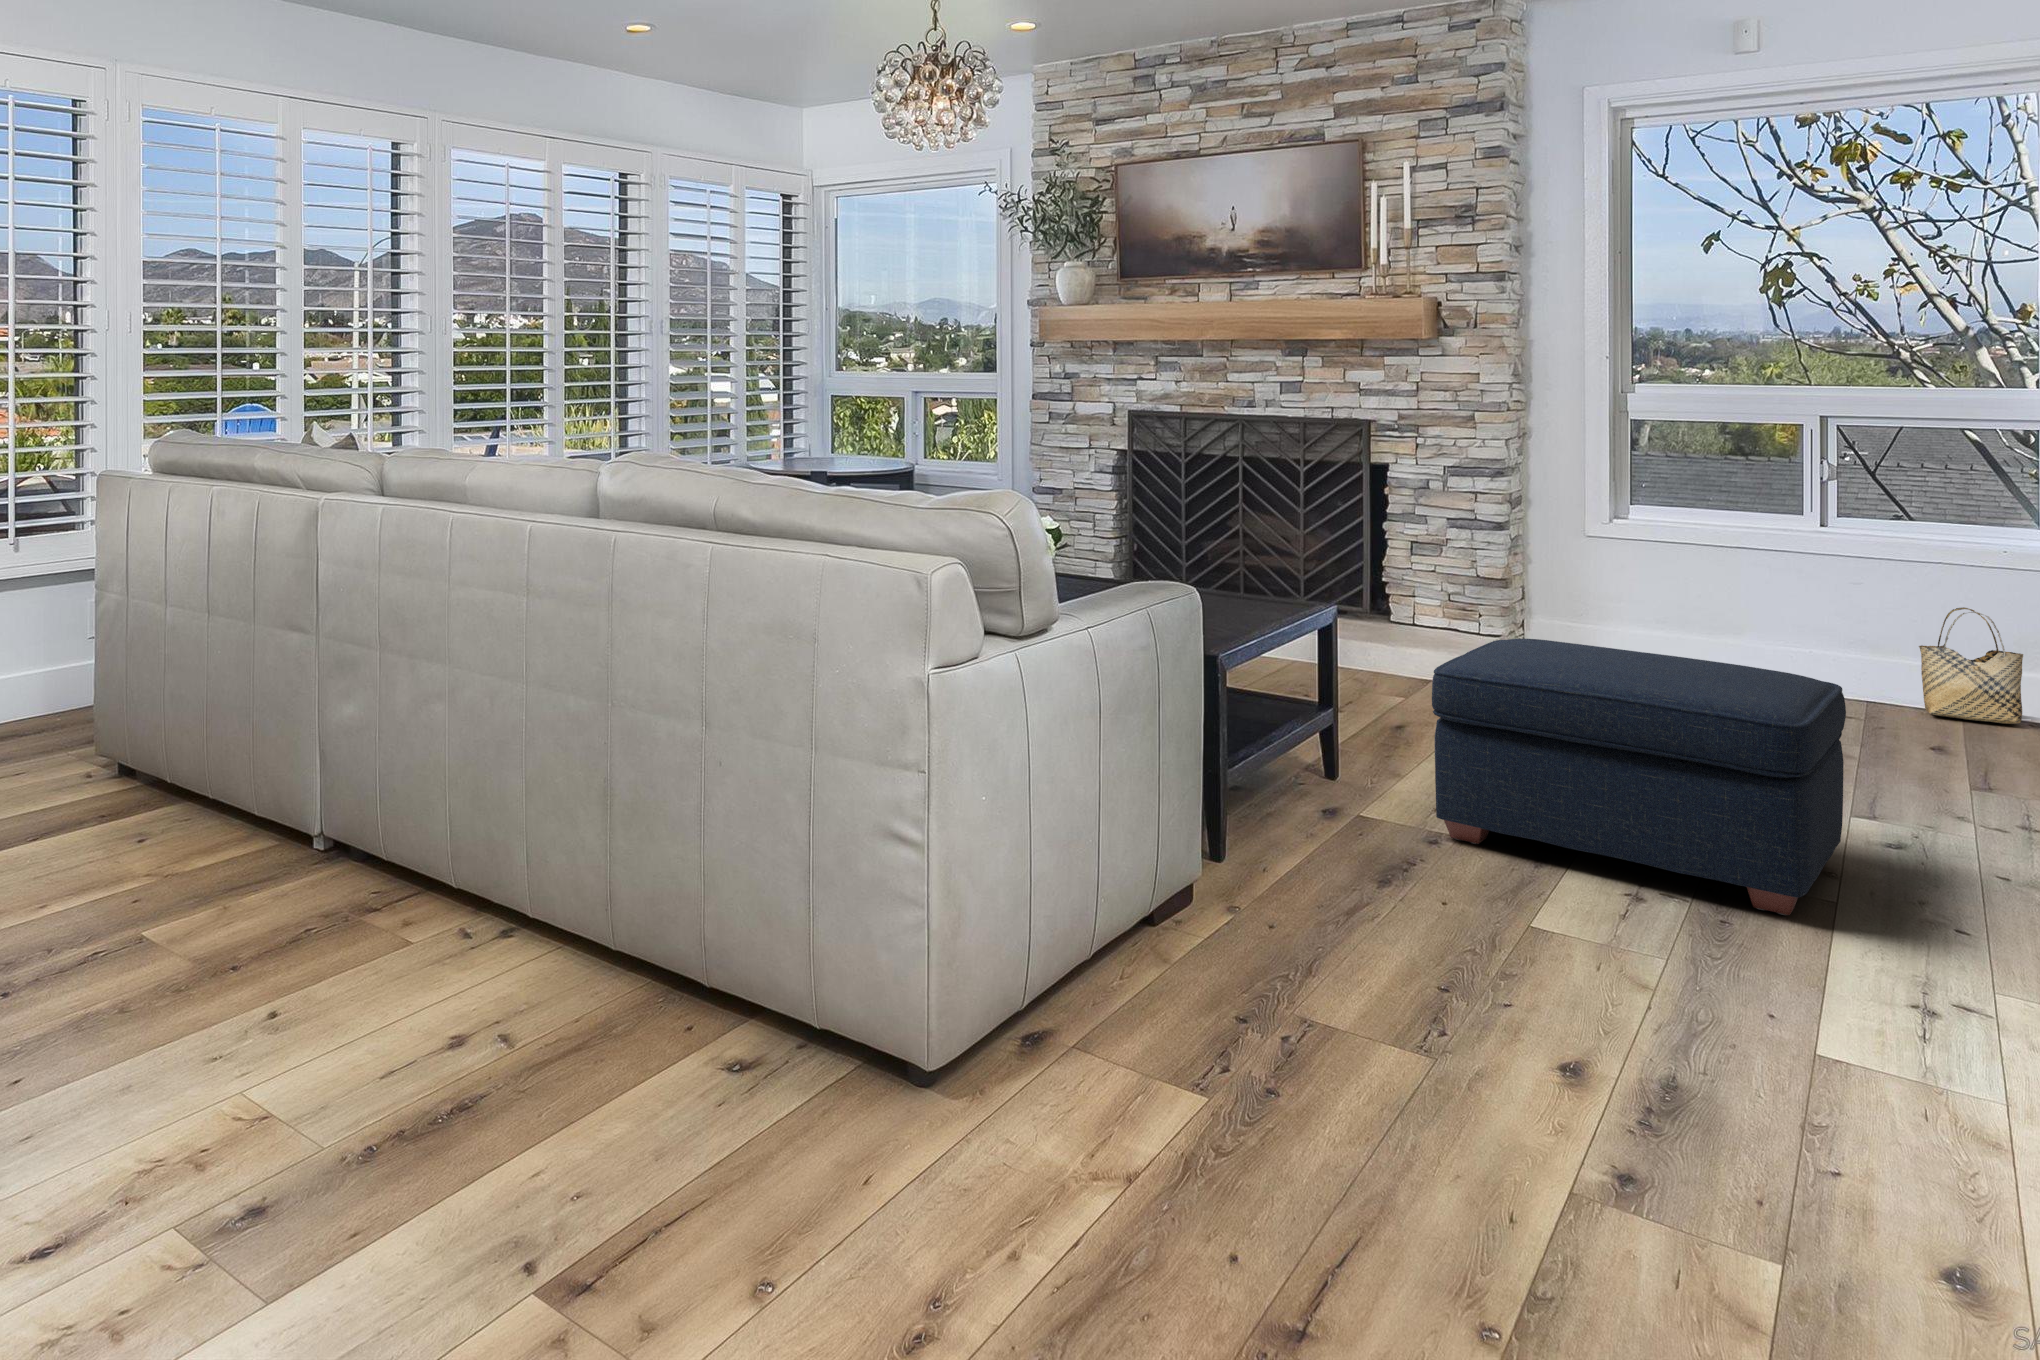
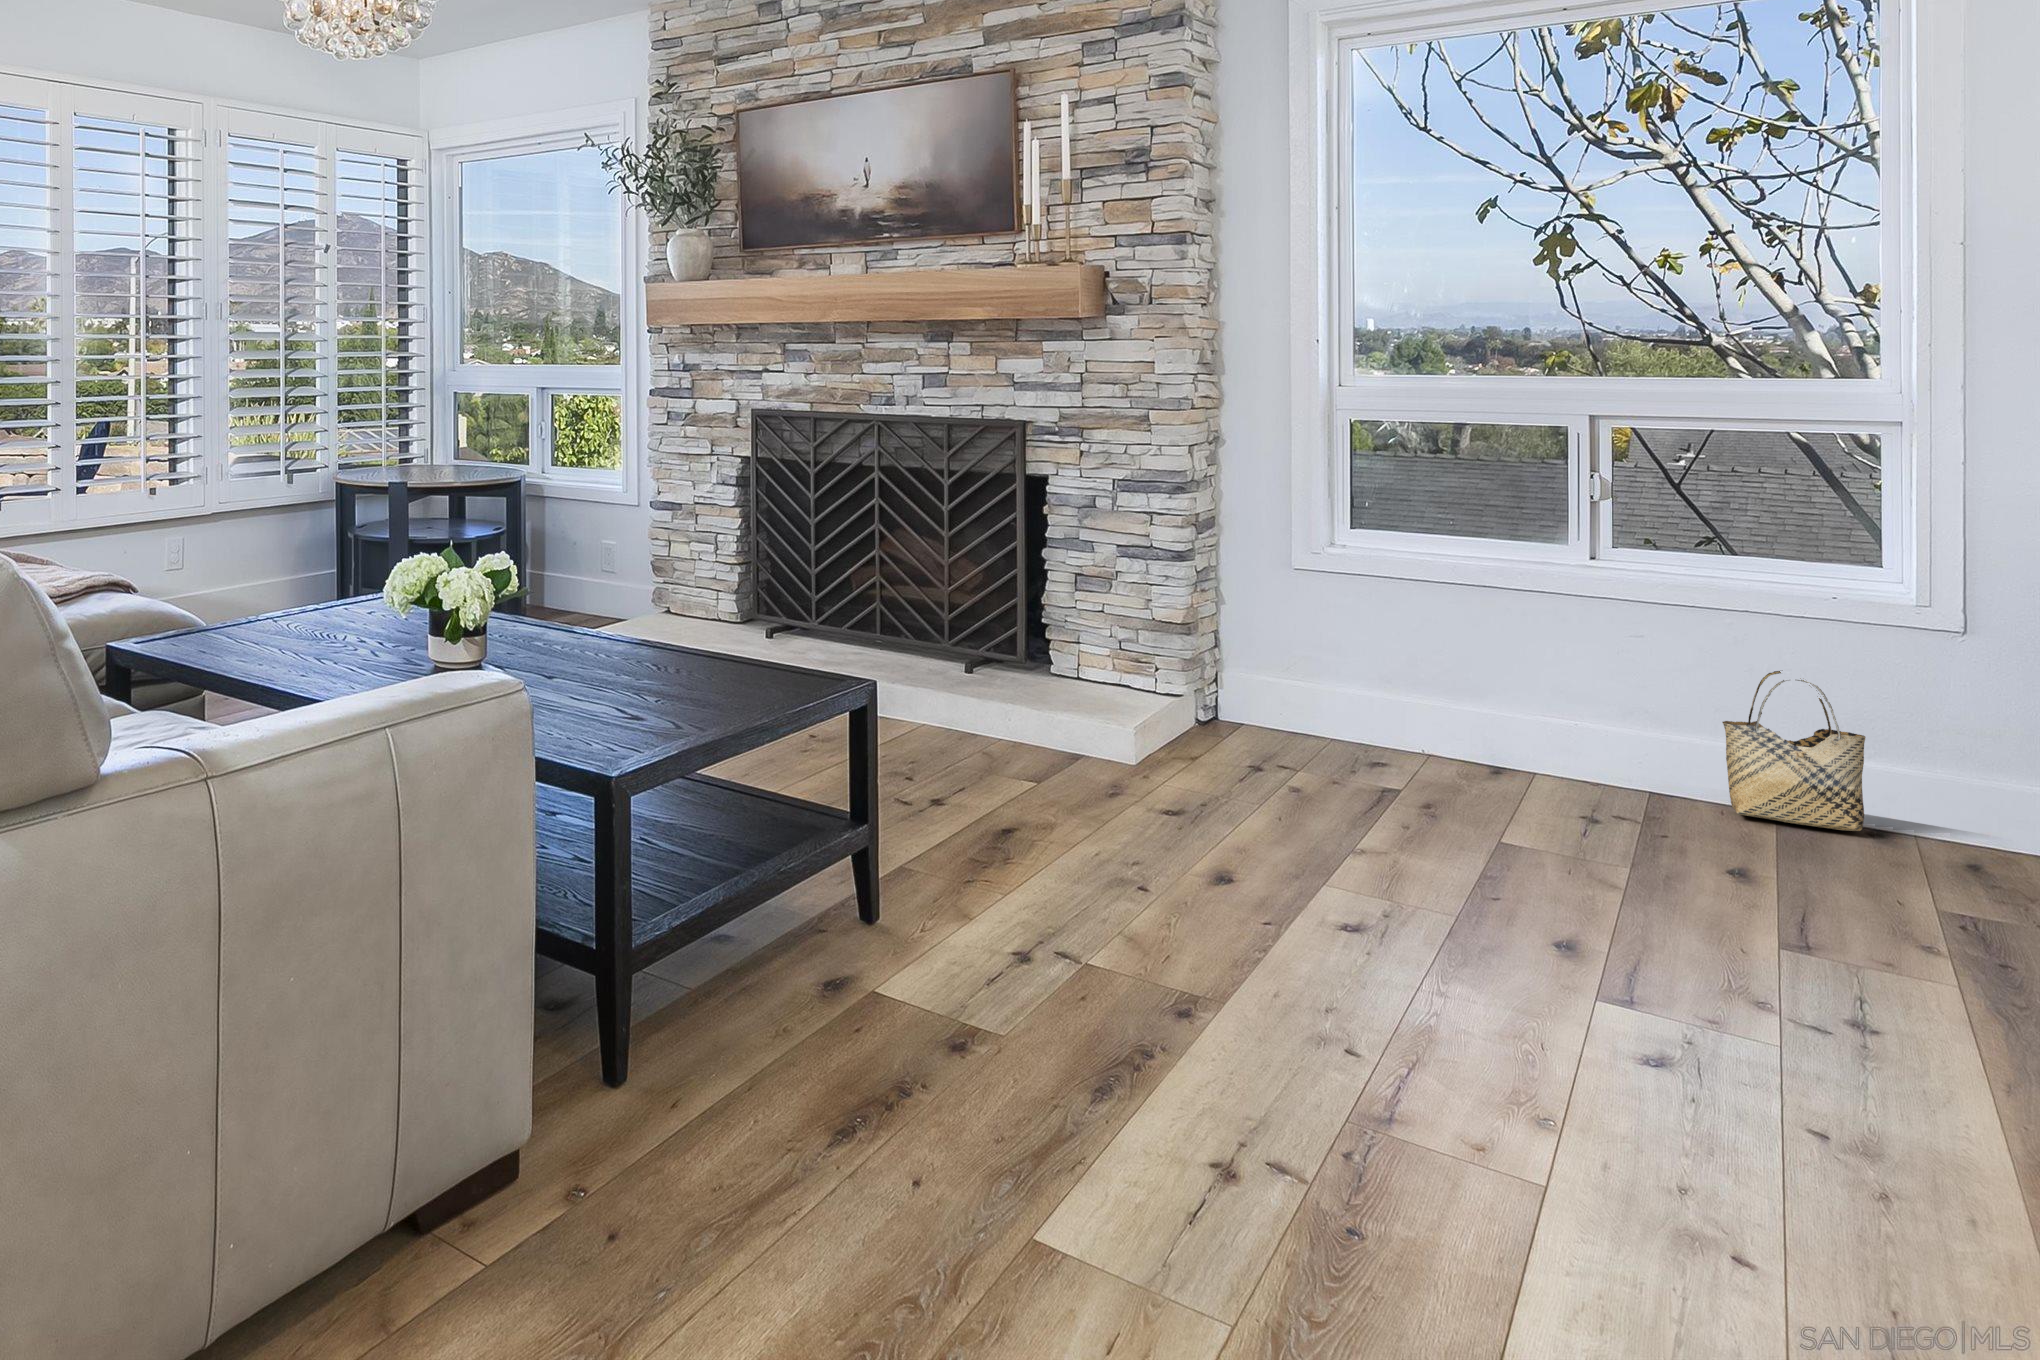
ottoman: present [1432,639,1846,915] -> none [972,738,1585,1228]

